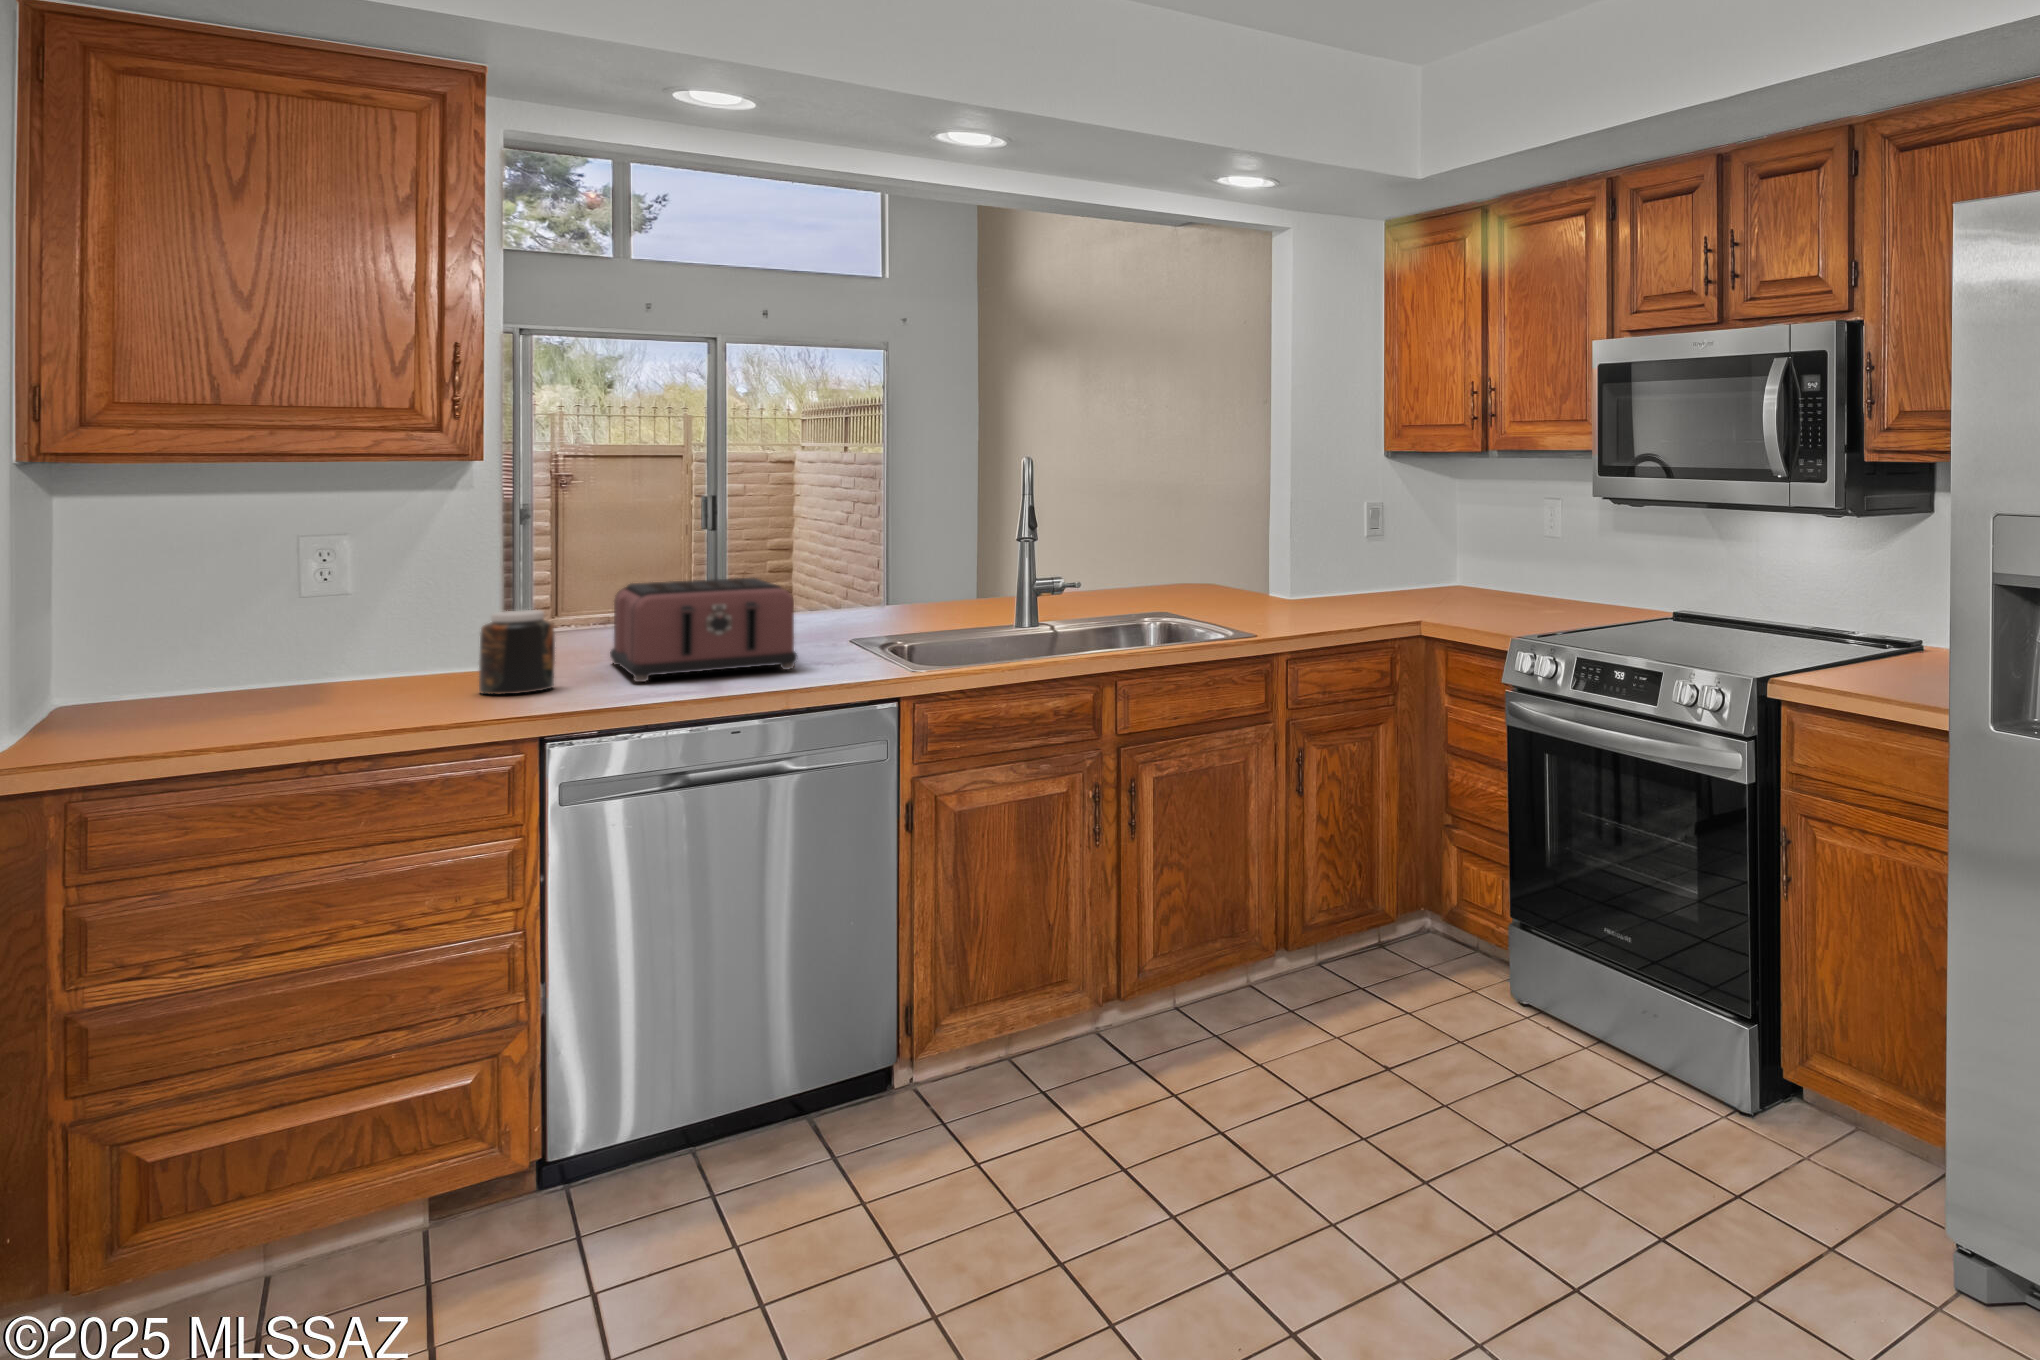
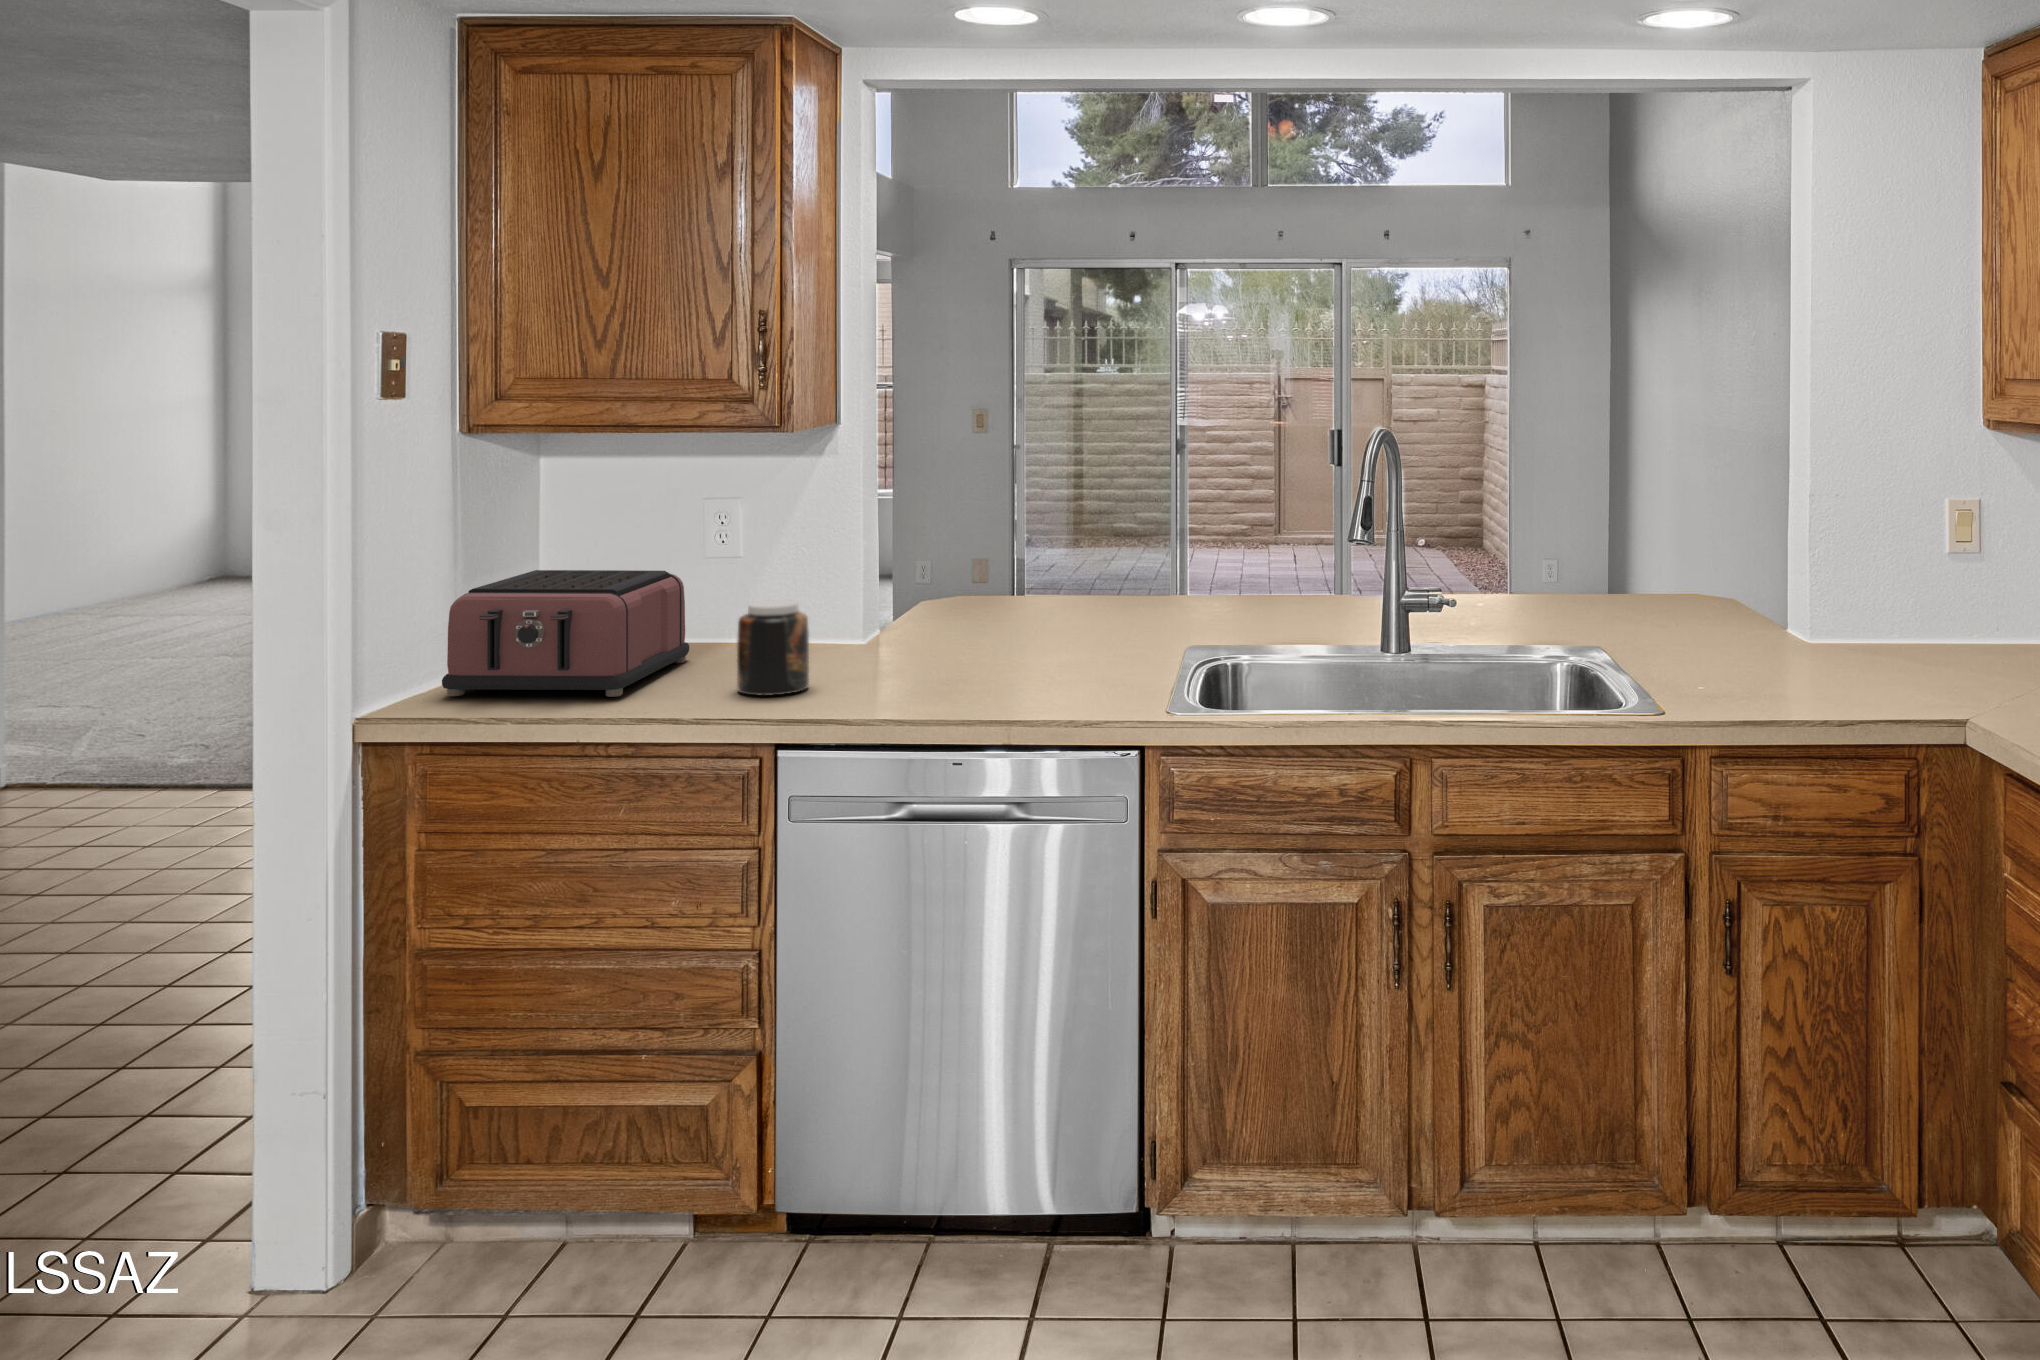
toaster: present [610,578,797,682] -> present [442,570,689,697]

